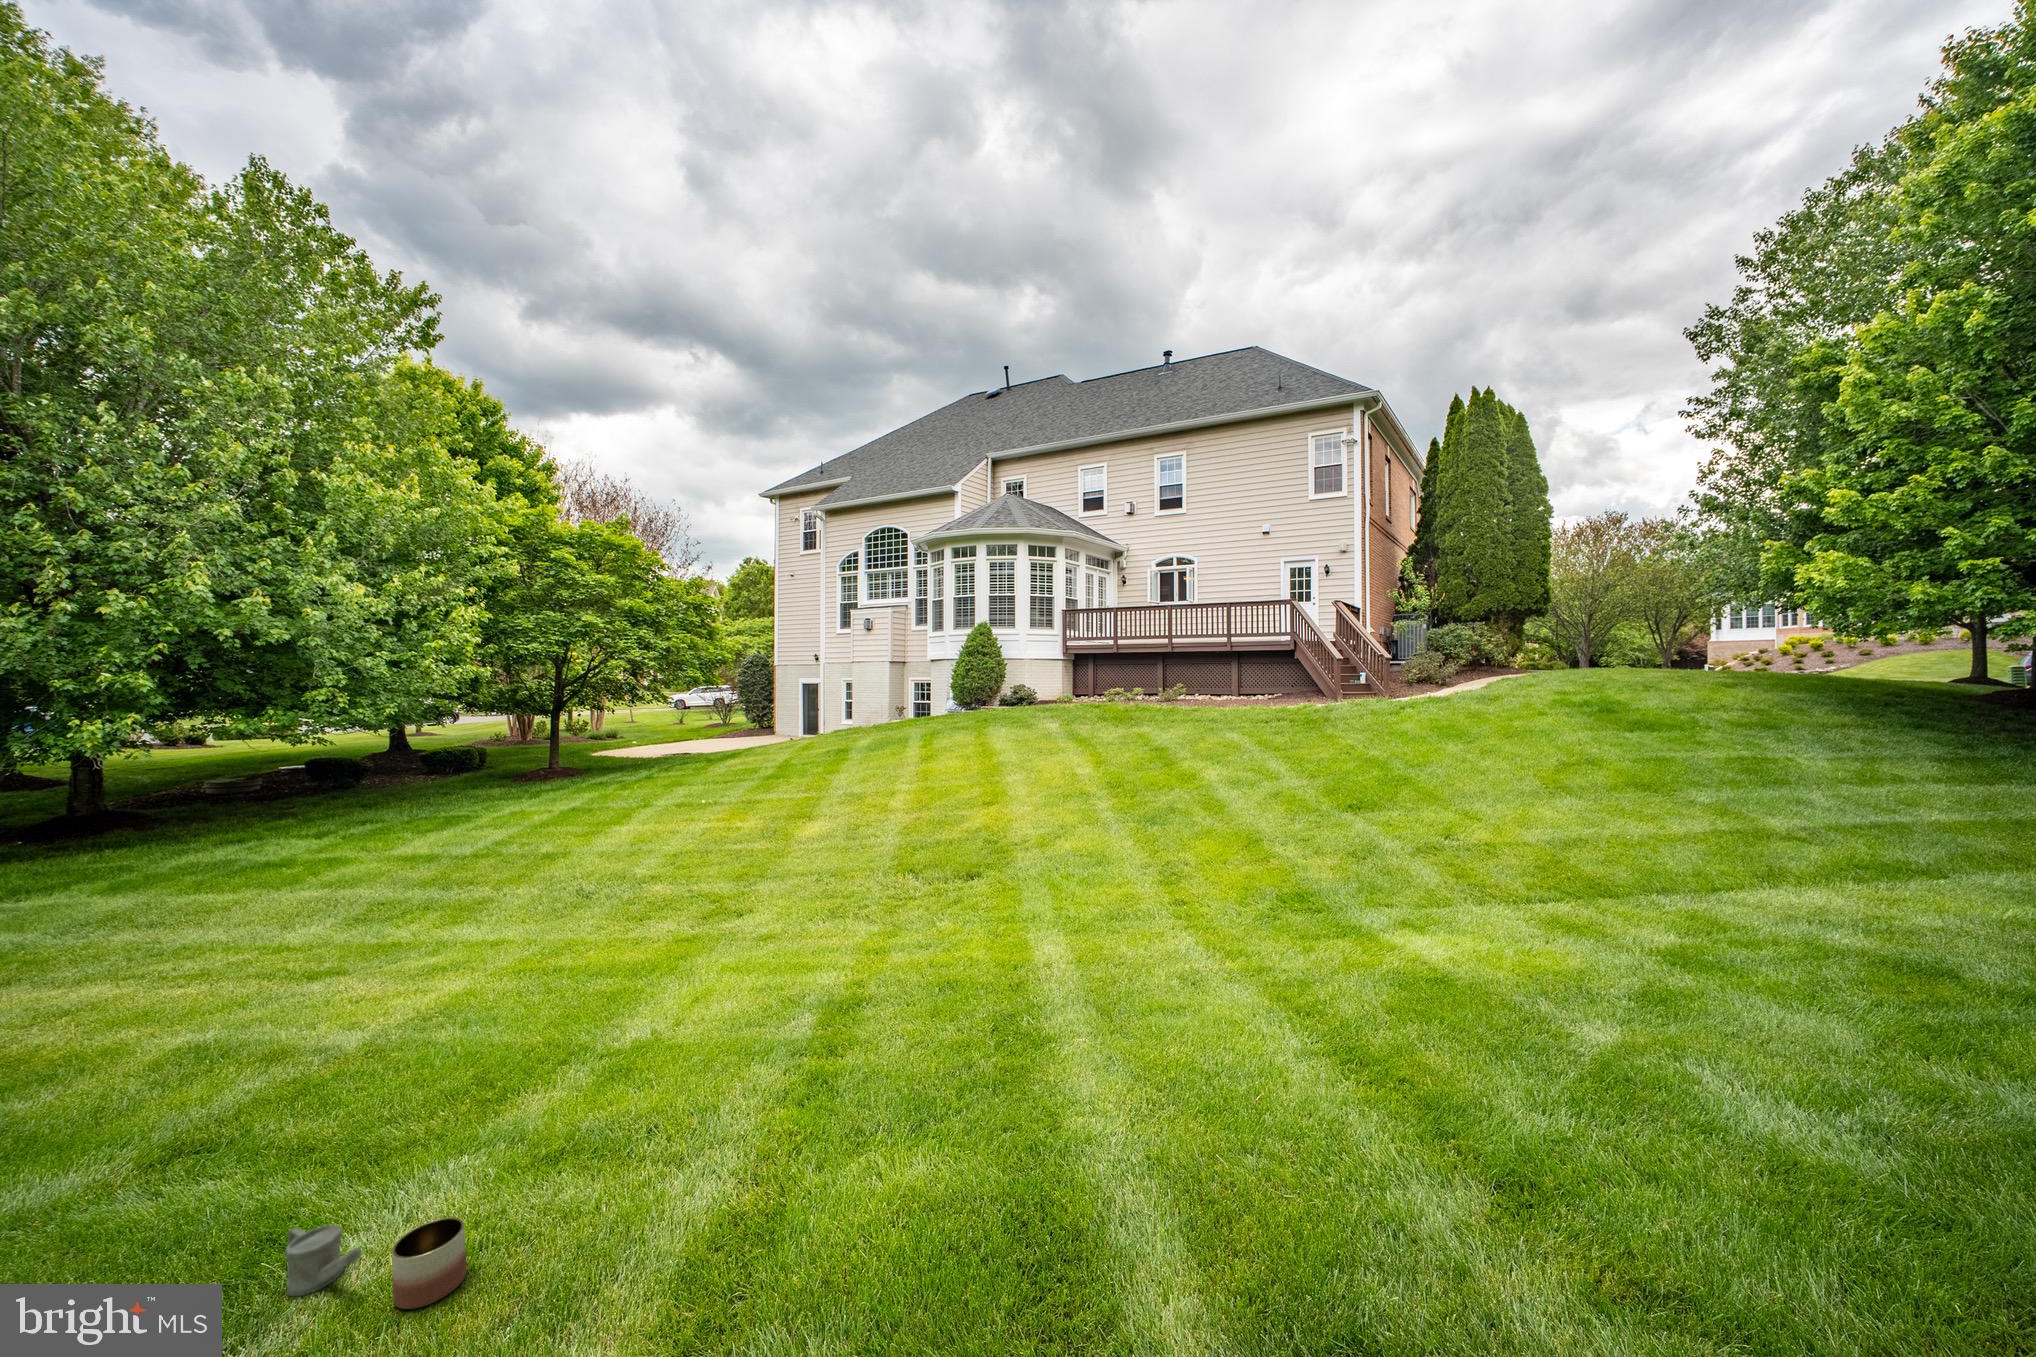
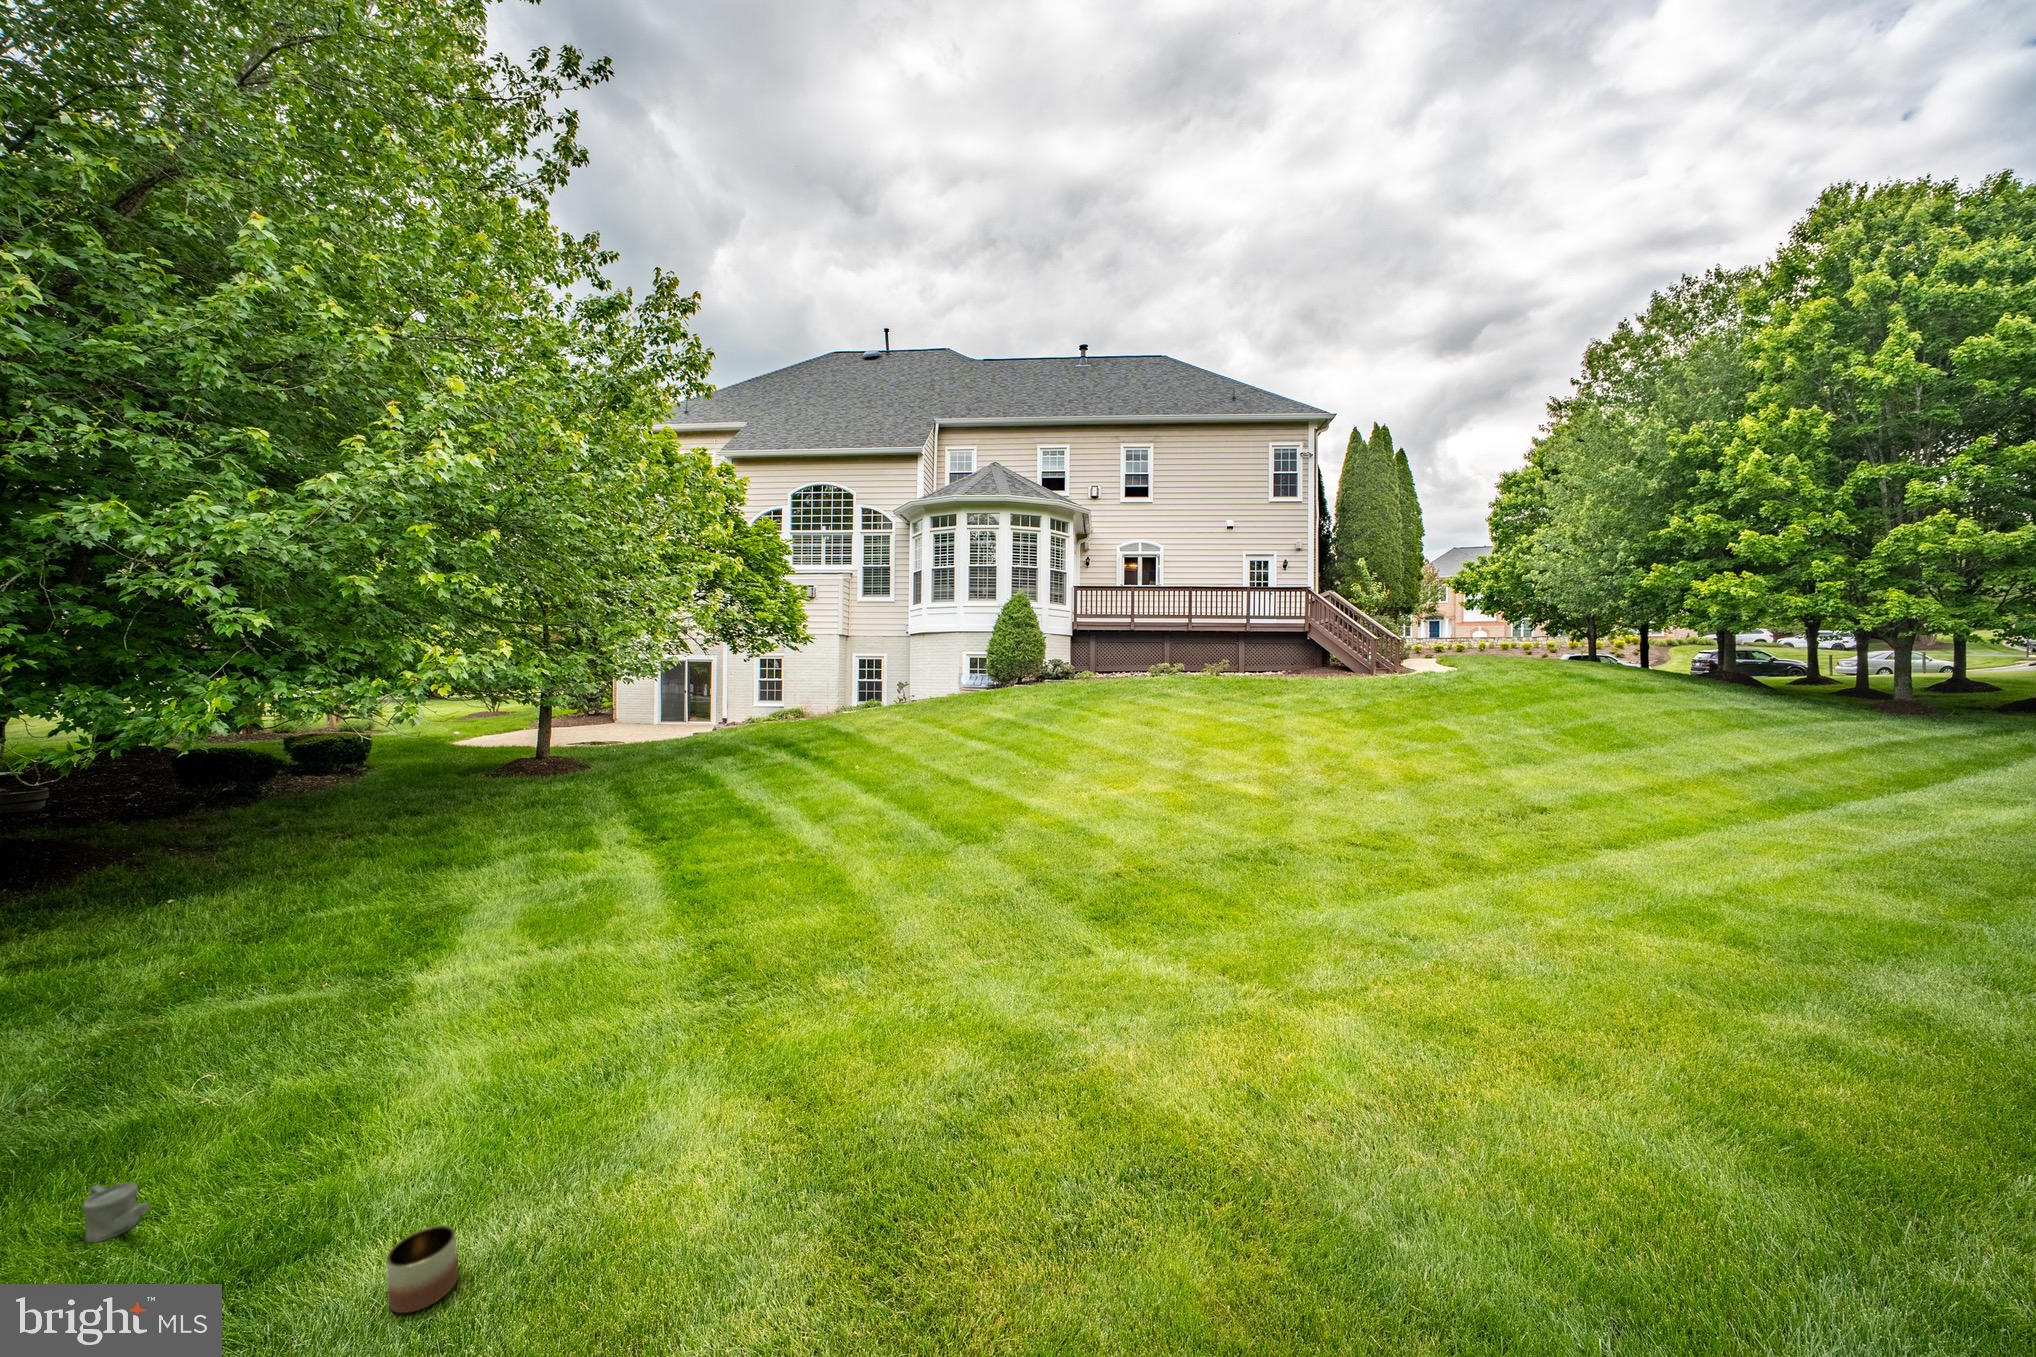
watering can: present [285,1225,361,1296] -> present [83,1183,149,1243]

